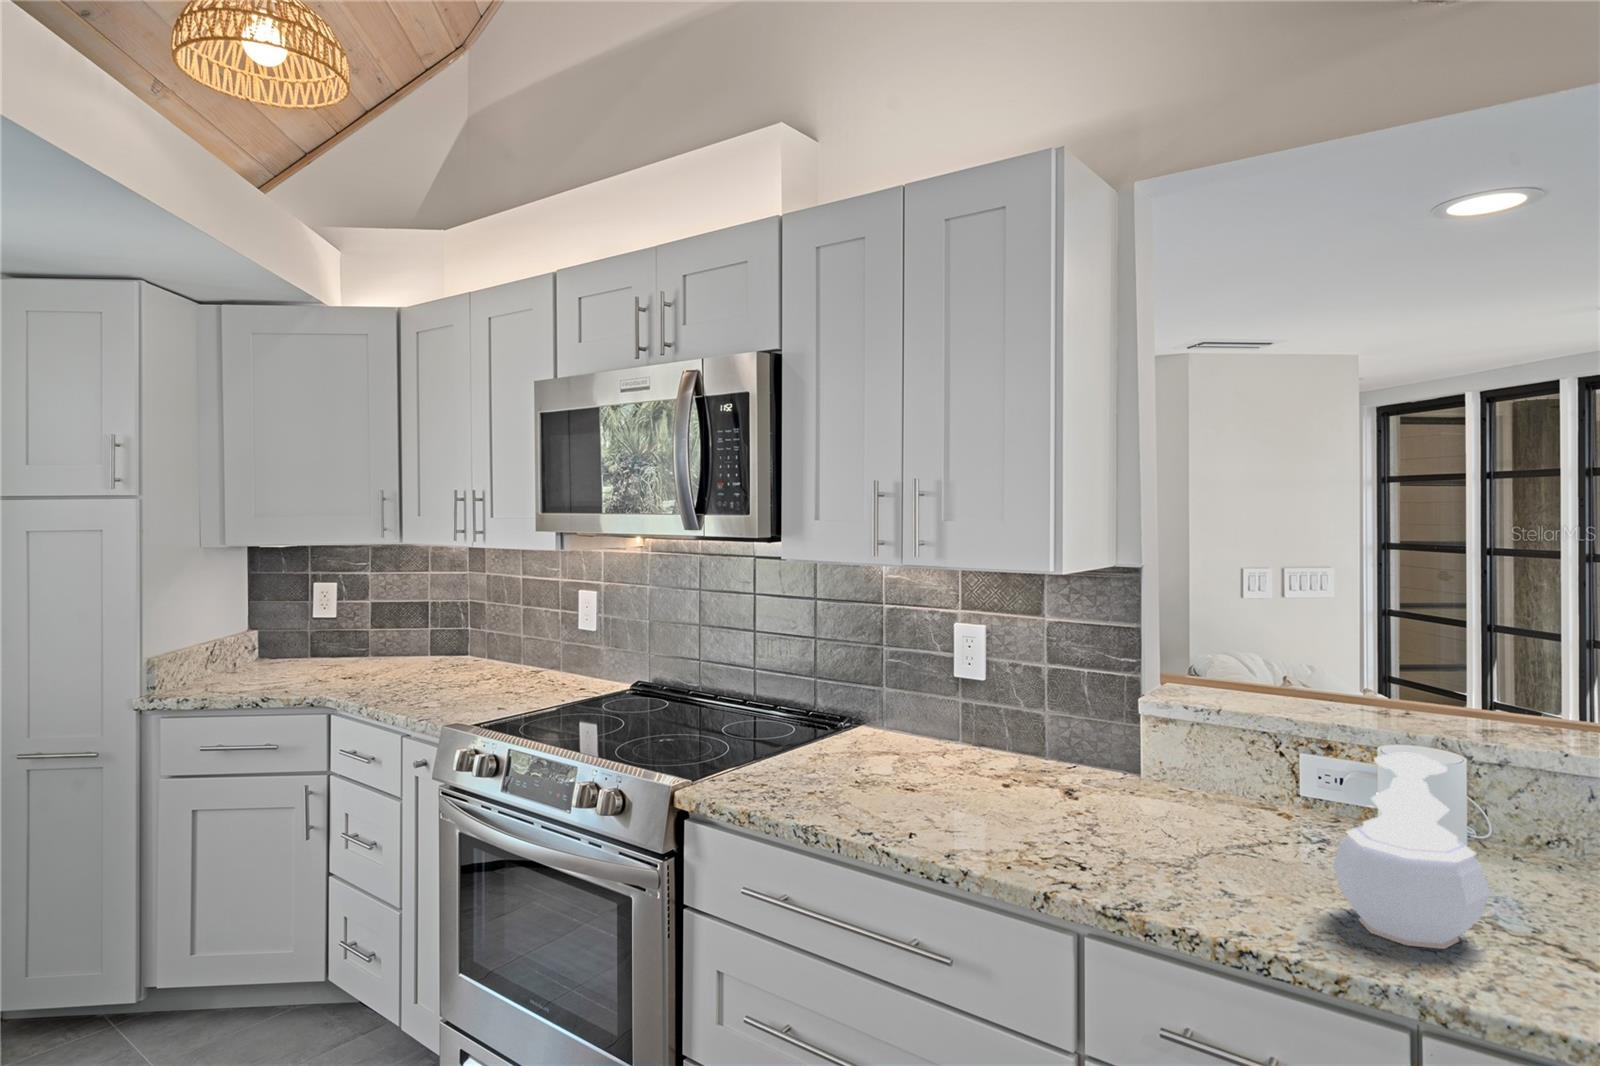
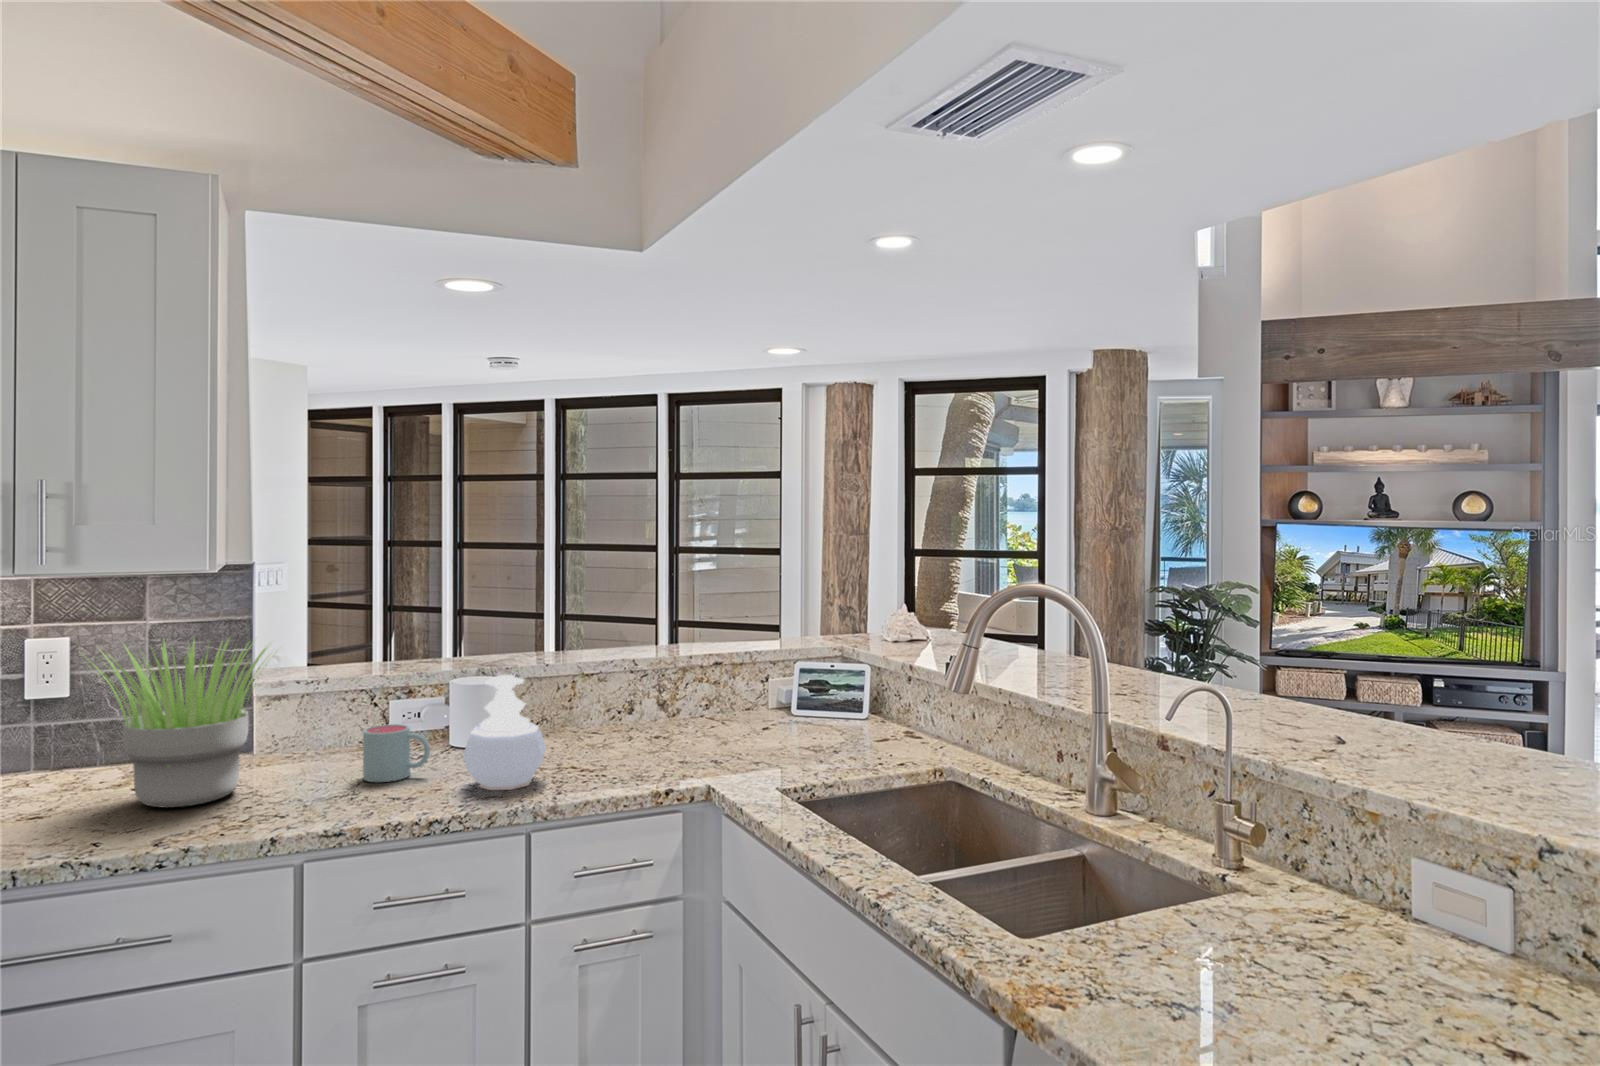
potted plant: none [930,633,1134,824] -> present [86,640,268,808]
mug: none [1217,784,1306,867] -> present [363,724,430,782]

